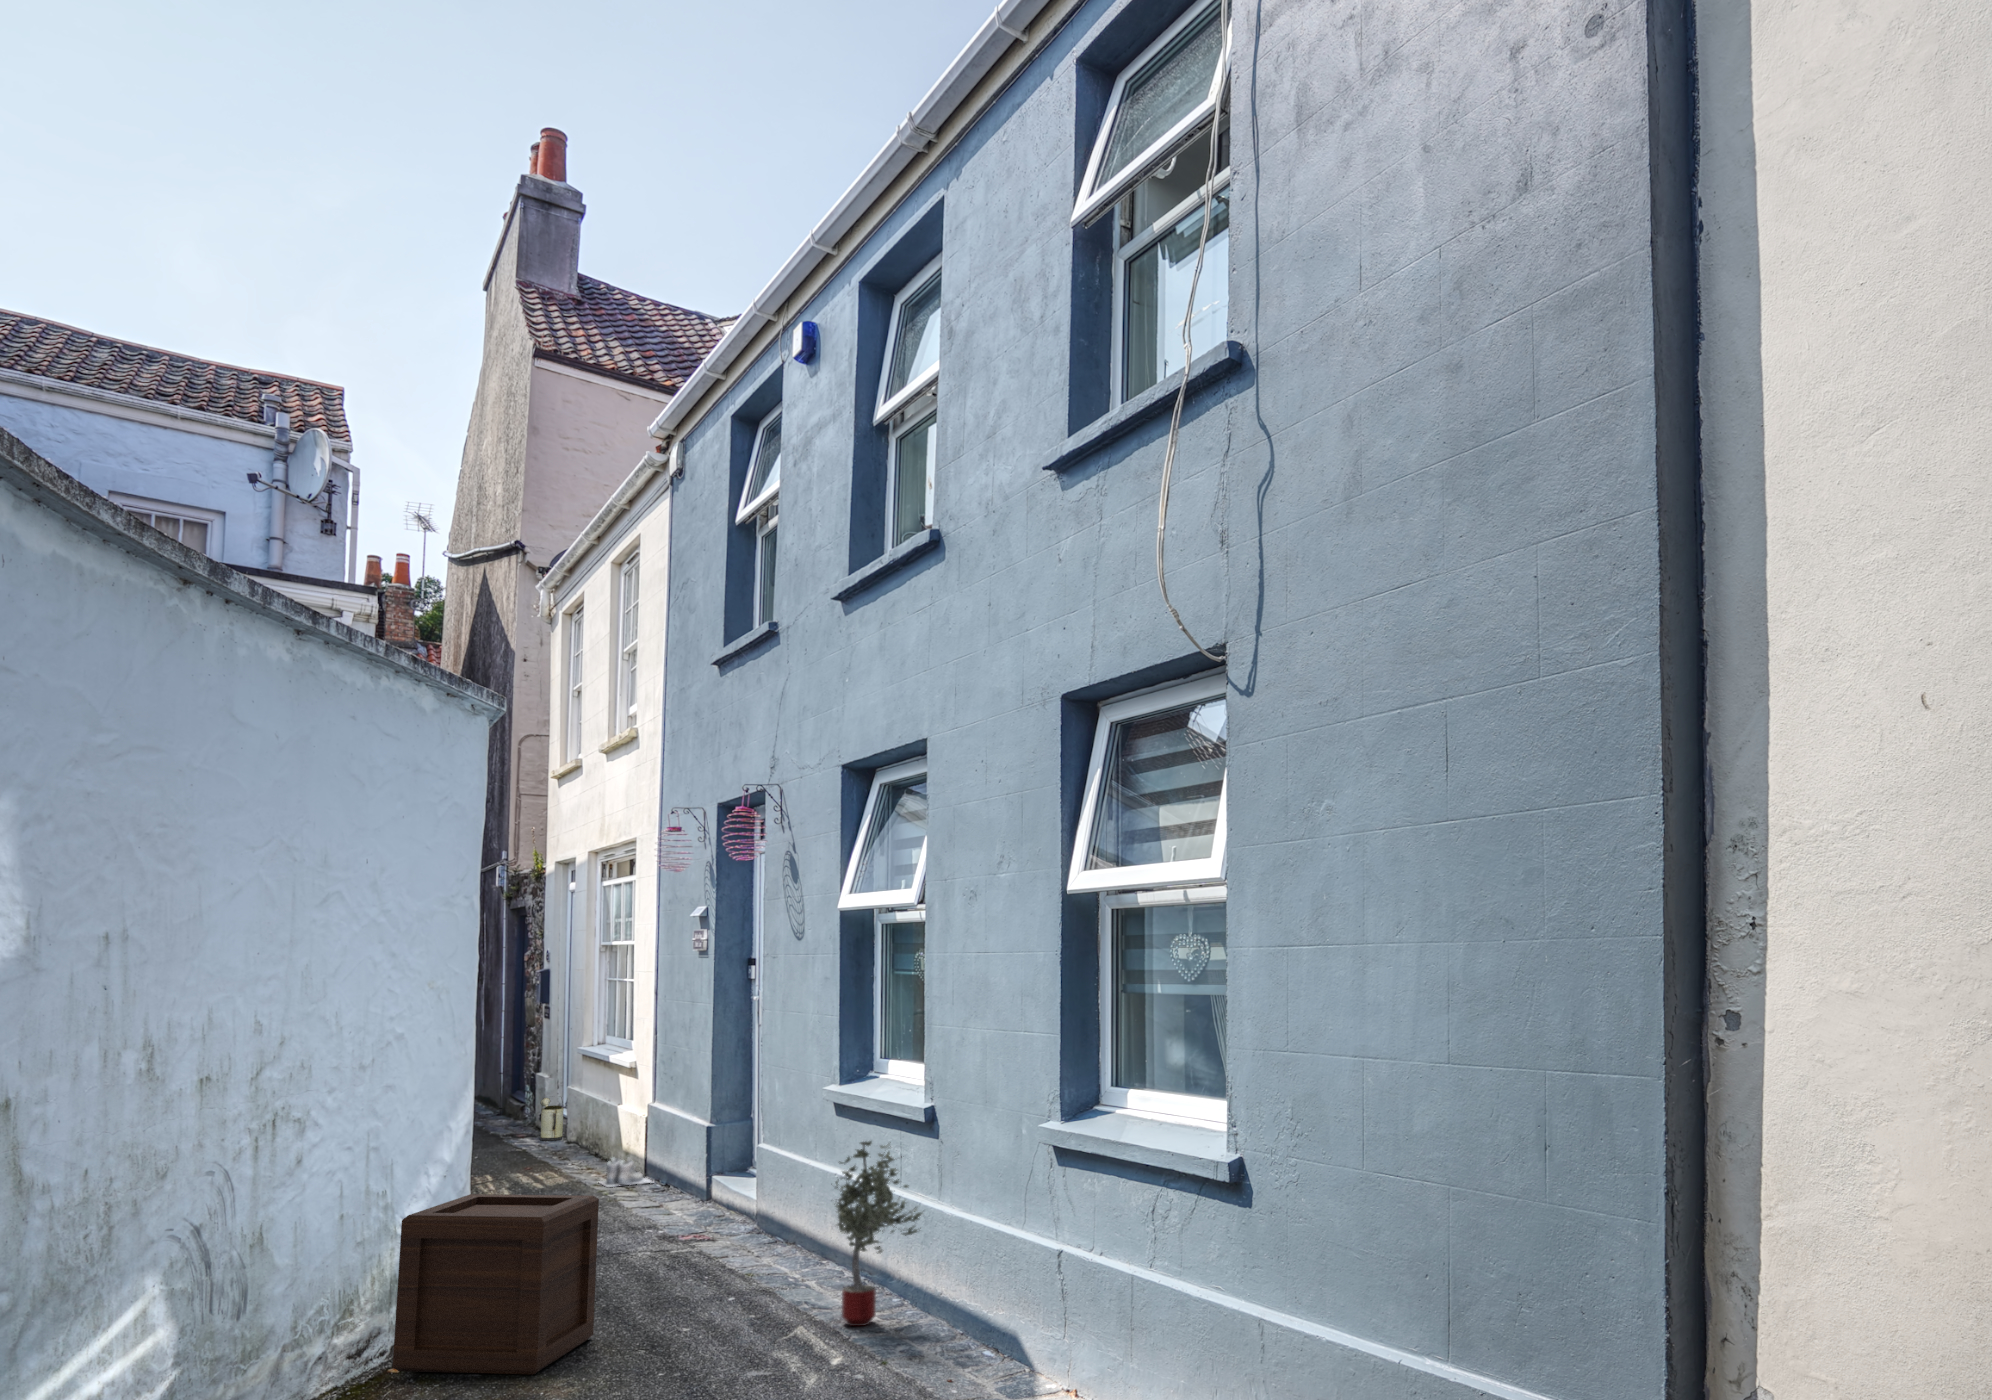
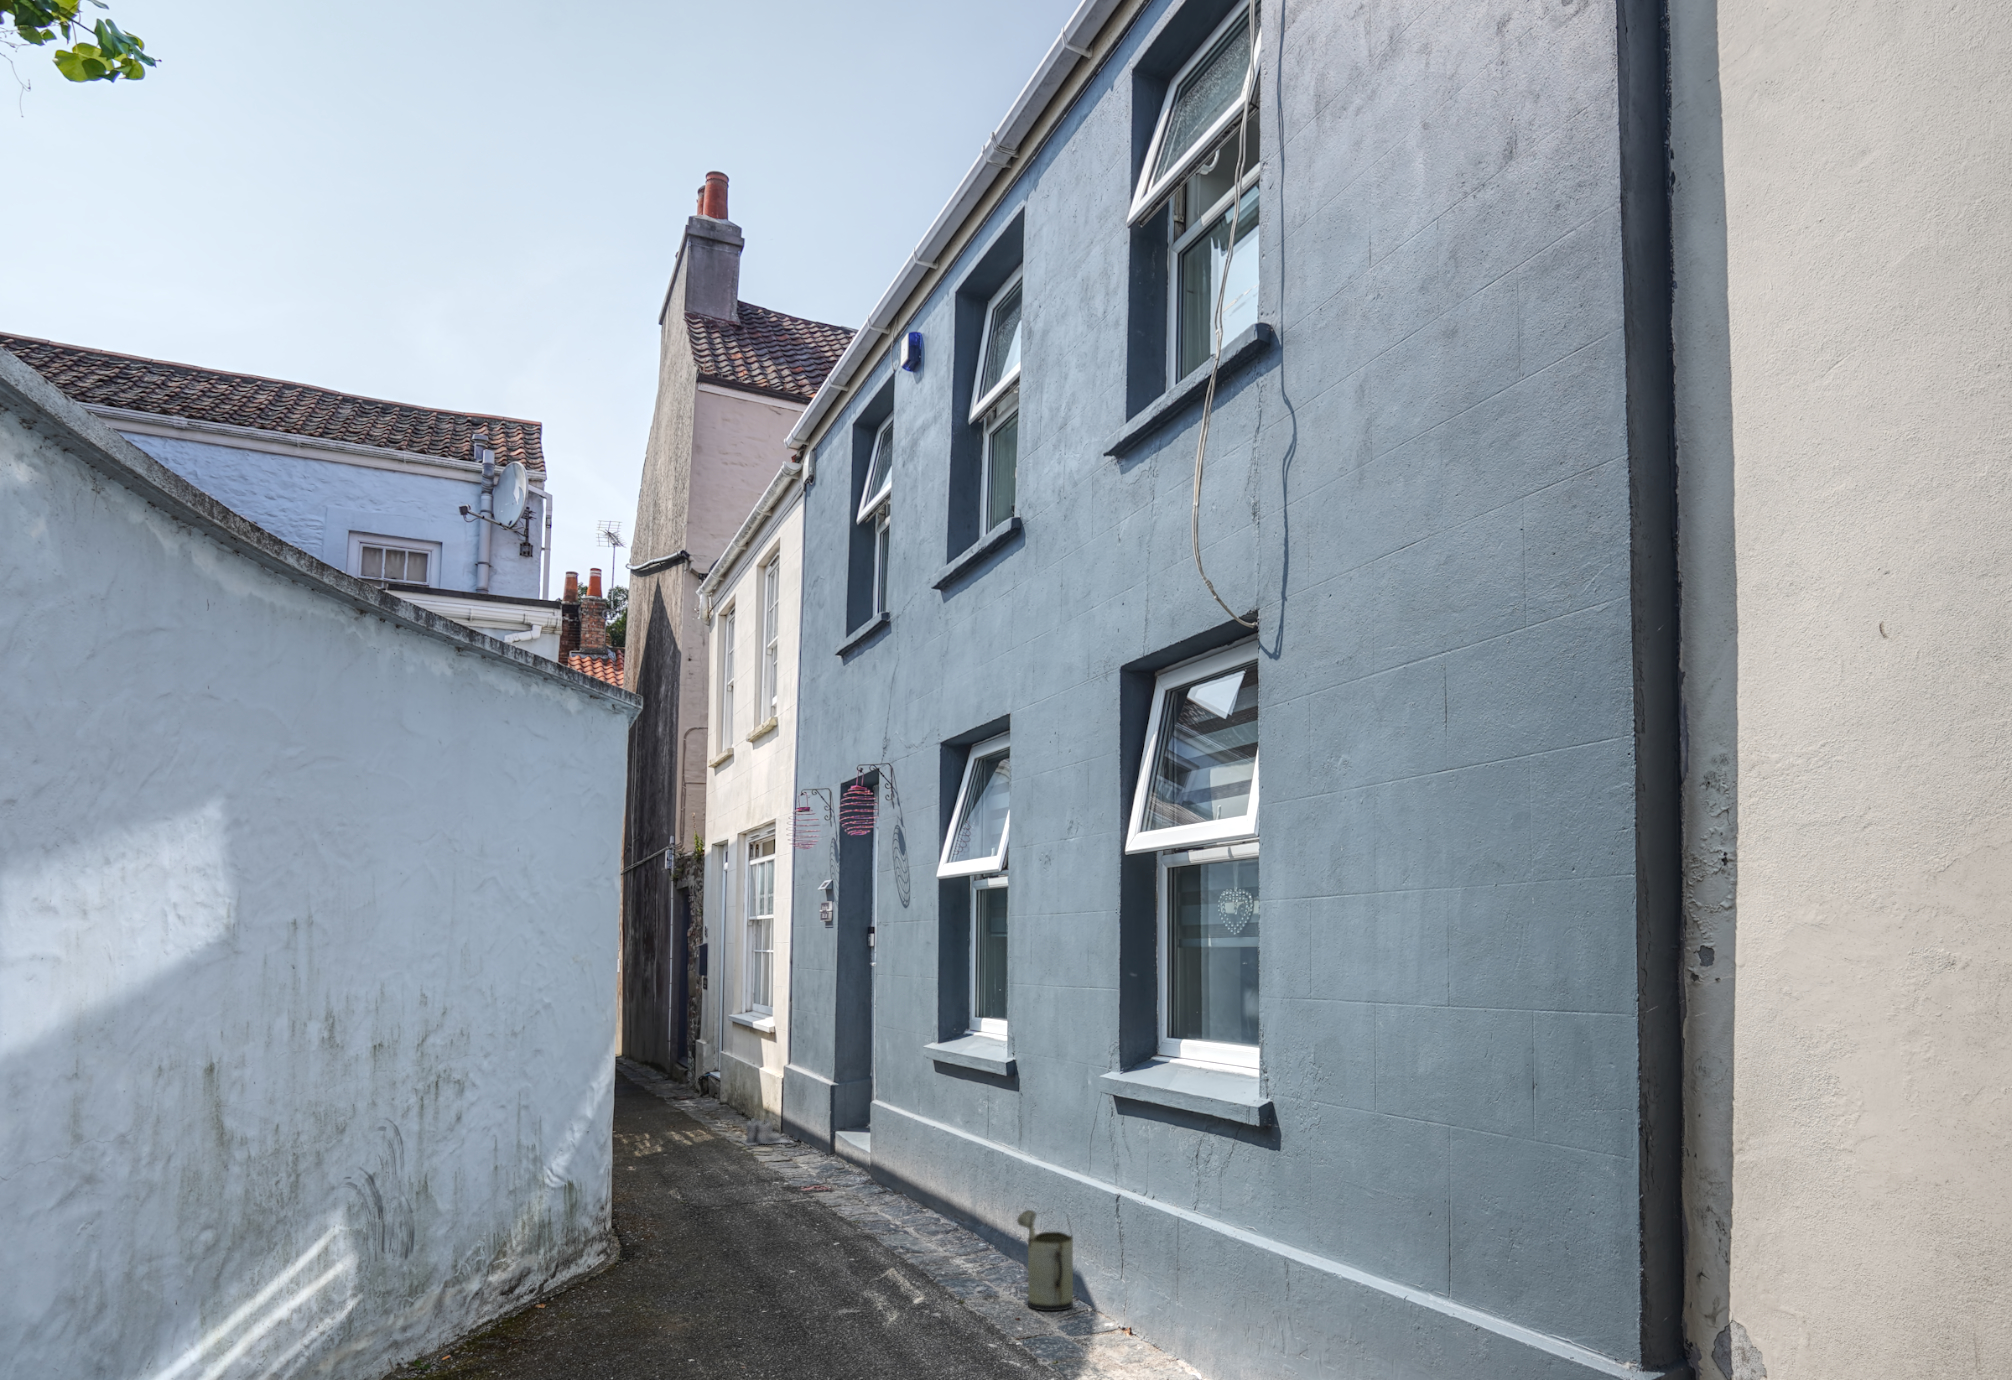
watering can: present [540,1098,564,1141] -> present [1017,1210,1073,1311]
potted tree: present [835,1141,922,1326] -> none [916,1092,1008,1267]
wooden crate: present [393,1194,599,1374] -> none [516,1134,705,1297]

